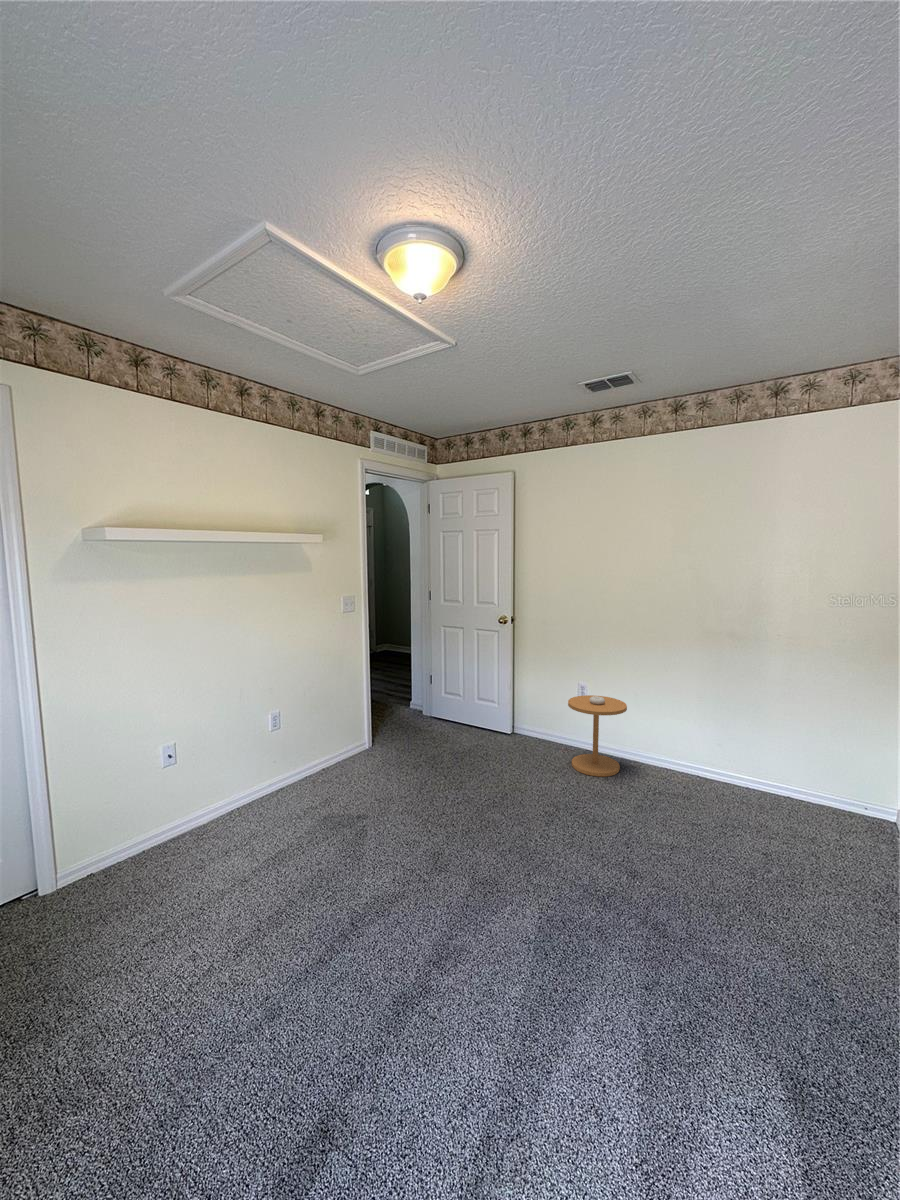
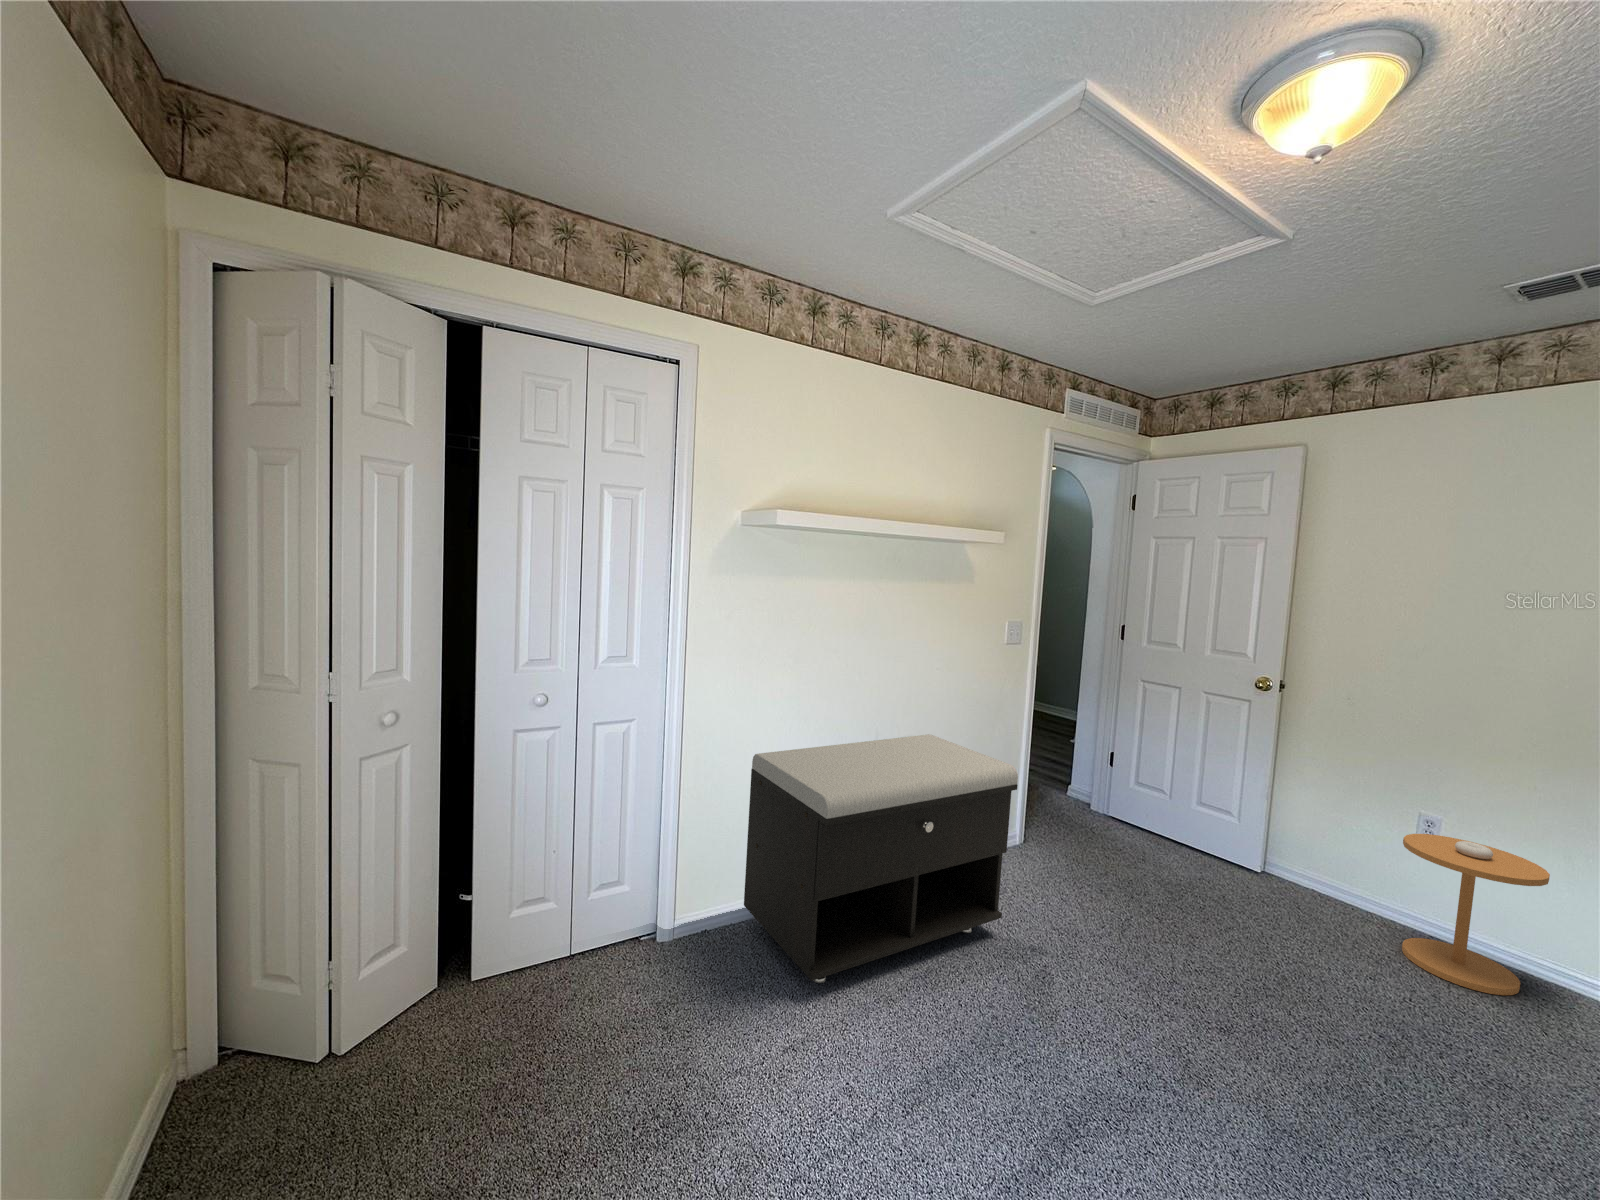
storage bench: none [119,685,337,887] -> present [744,734,1018,983]

